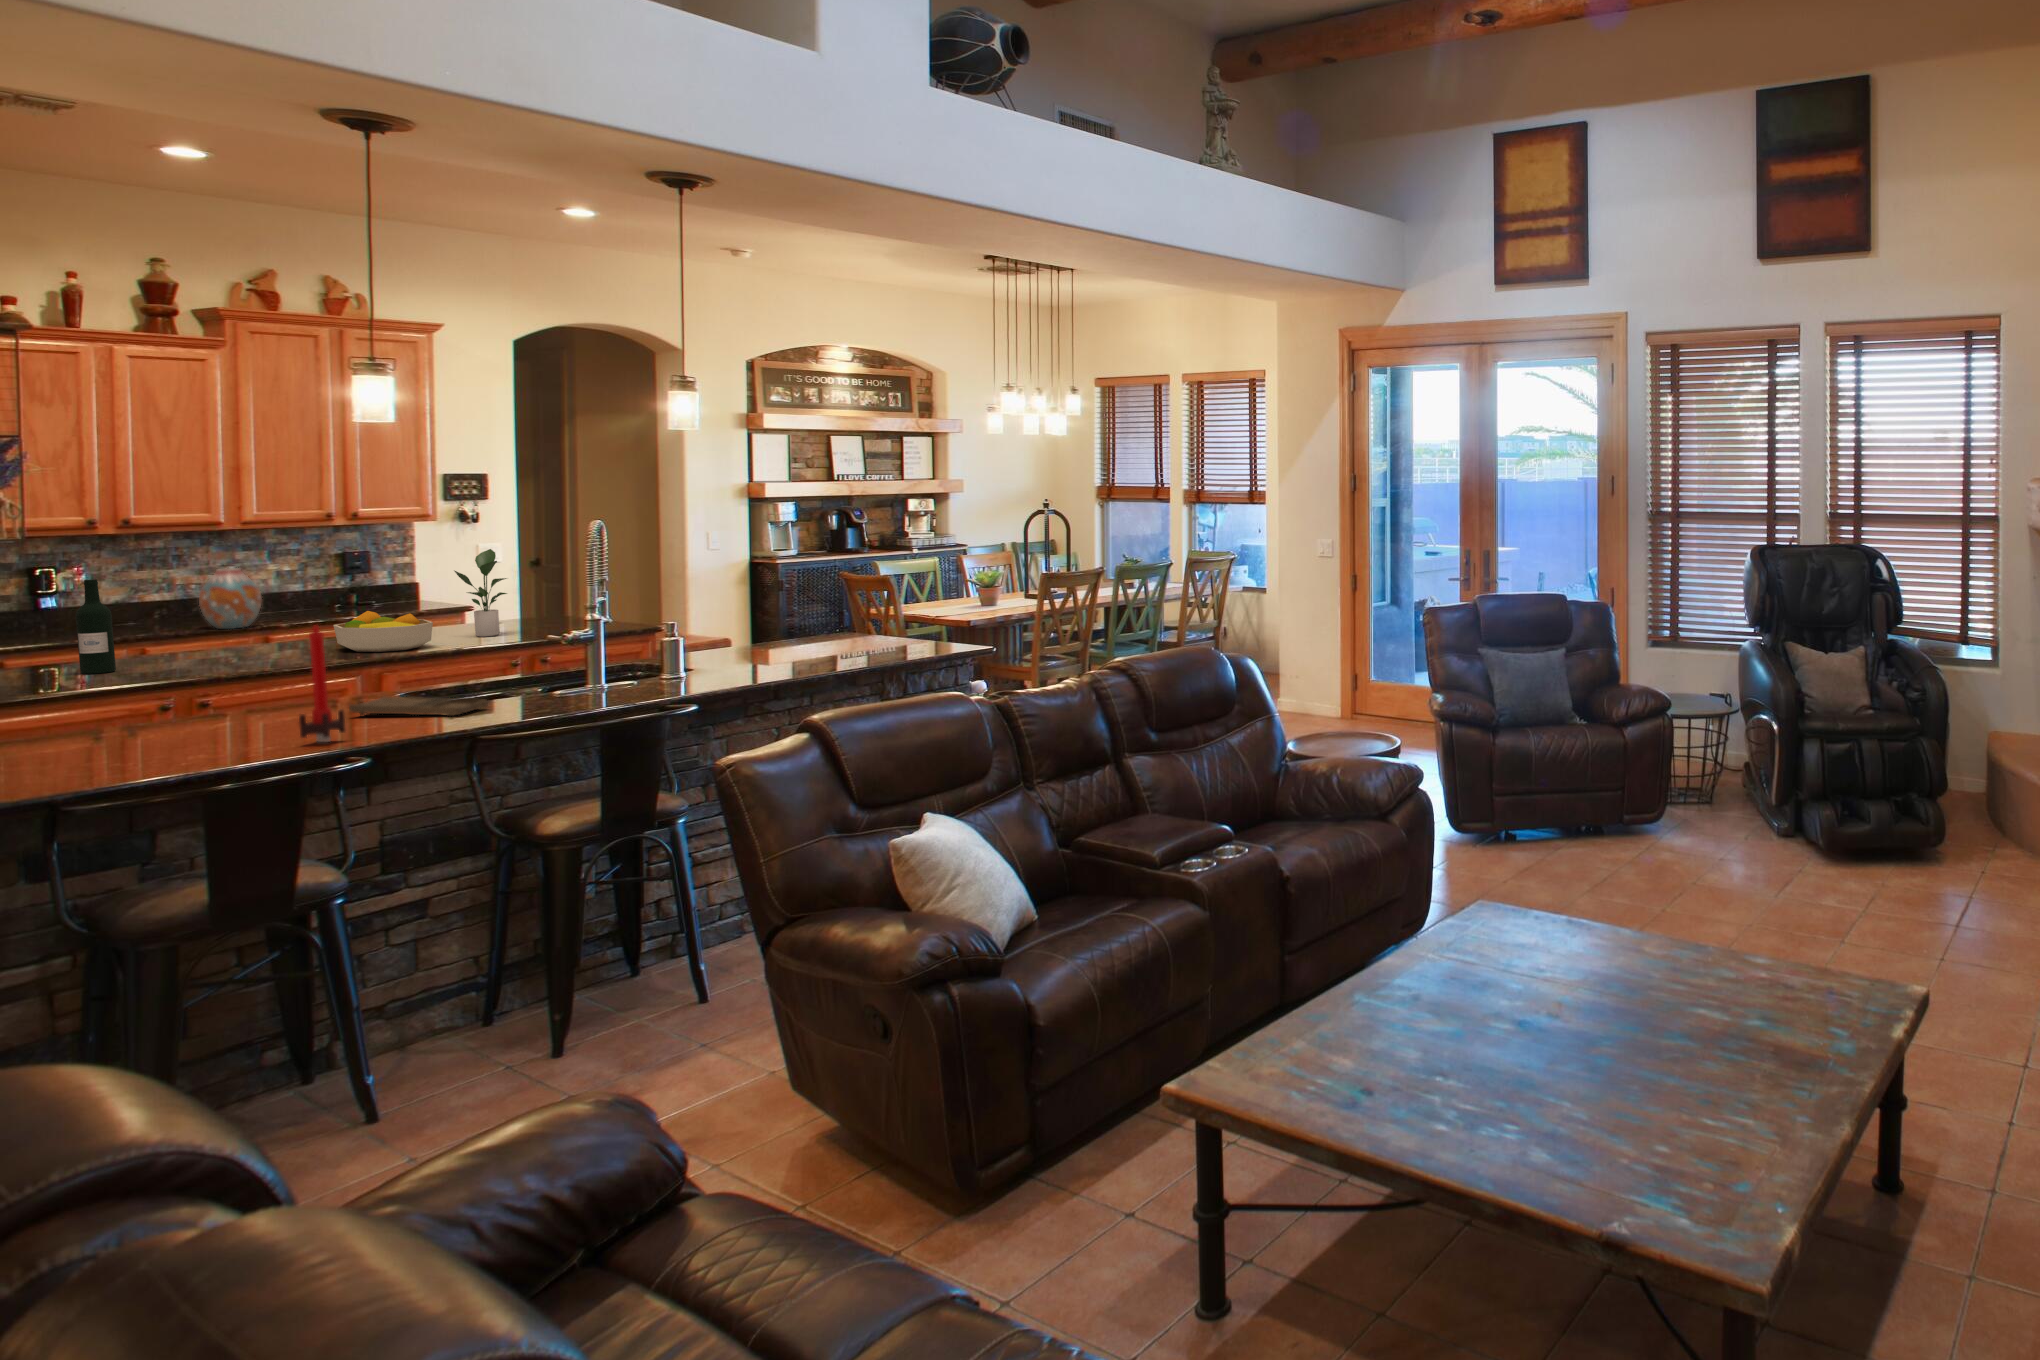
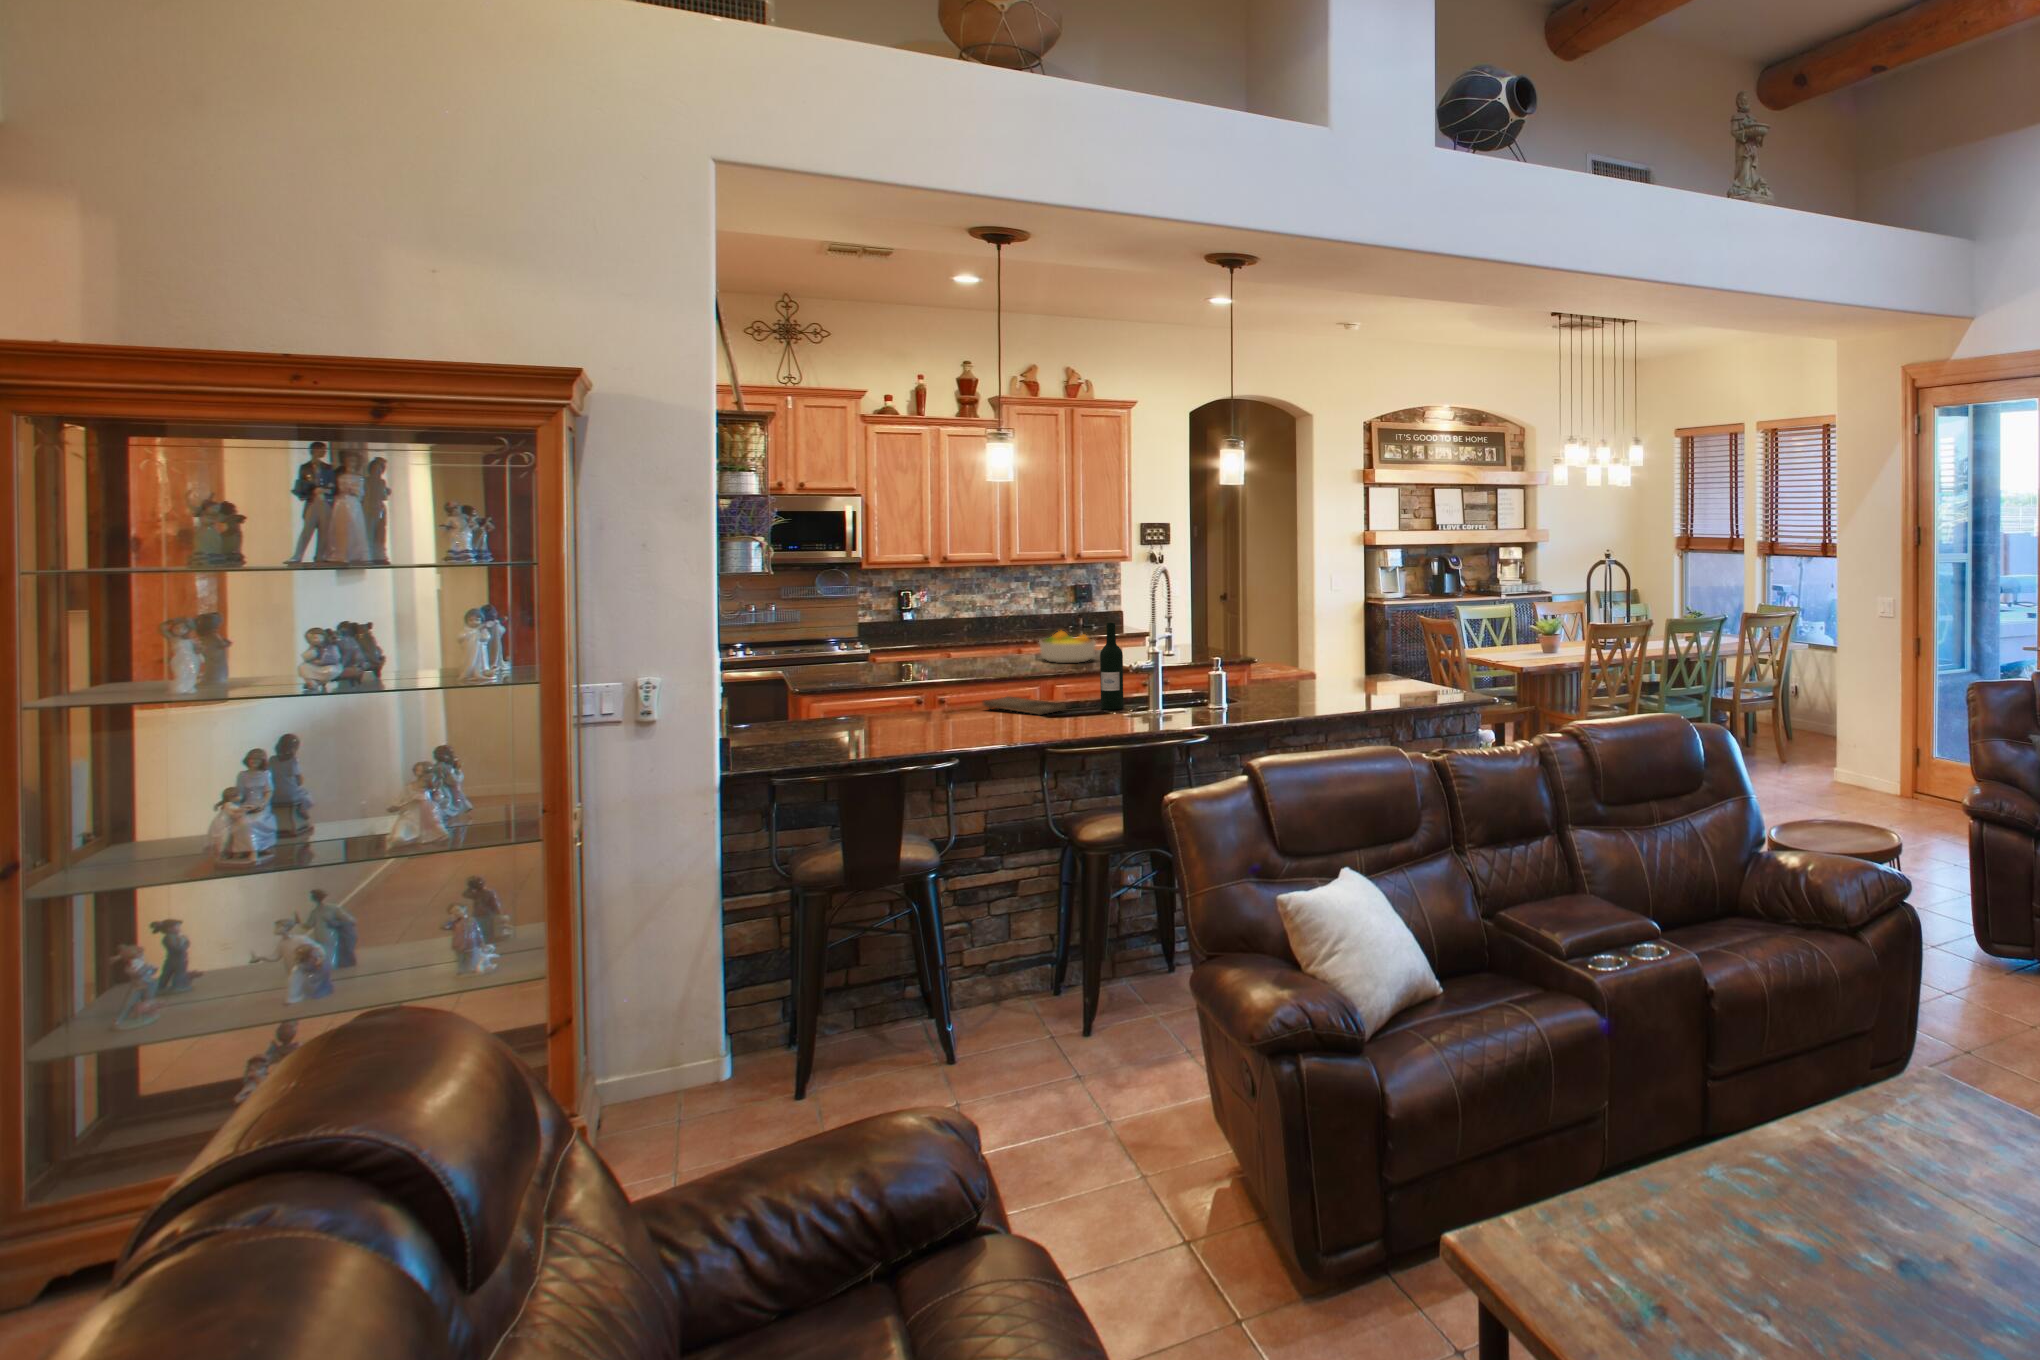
potted plant: present [455,549,507,637] -> none [1119,585,1156,656]
vase: present [199,568,261,629] -> none [988,594,1023,640]
wine bottle: present [76,579,116,674] -> present [1100,623,1123,710]
candle: present [299,625,345,742] -> none [933,637,960,726]

